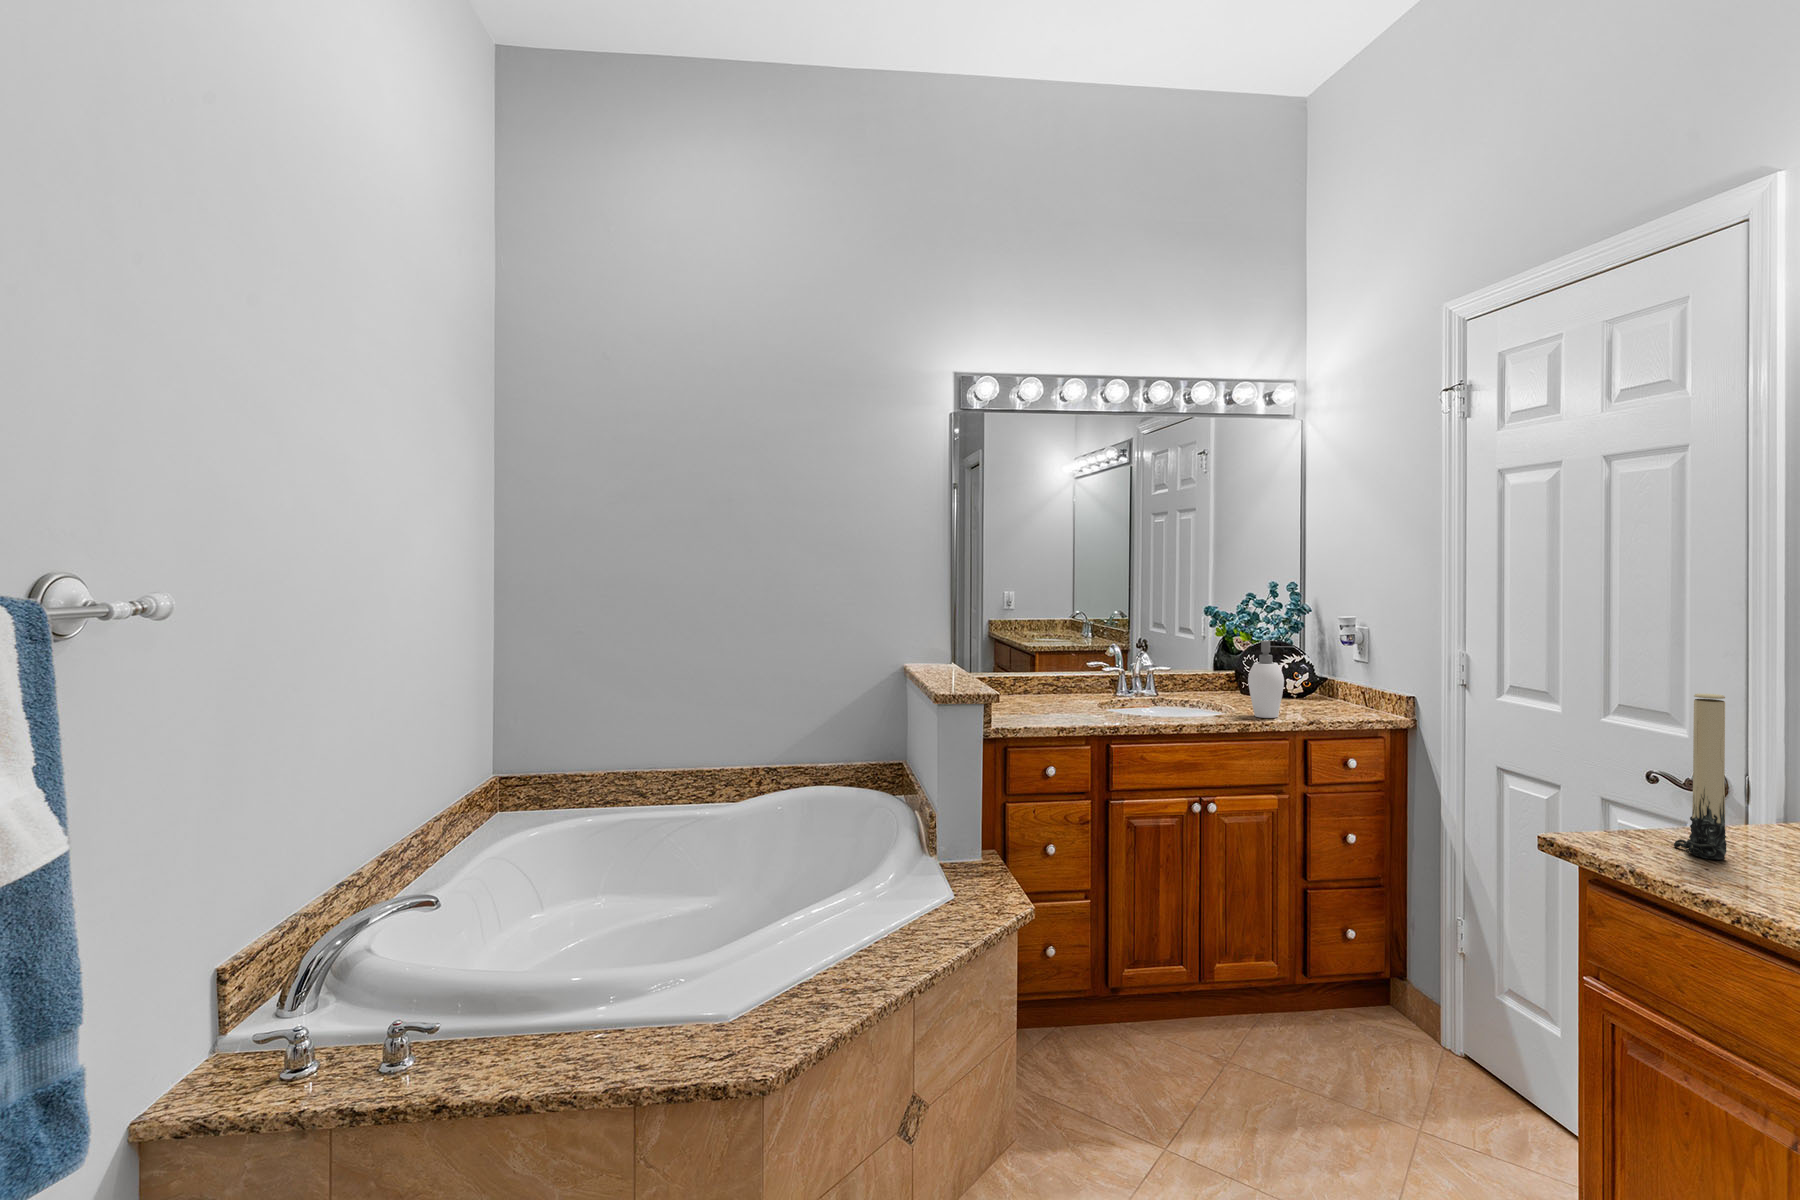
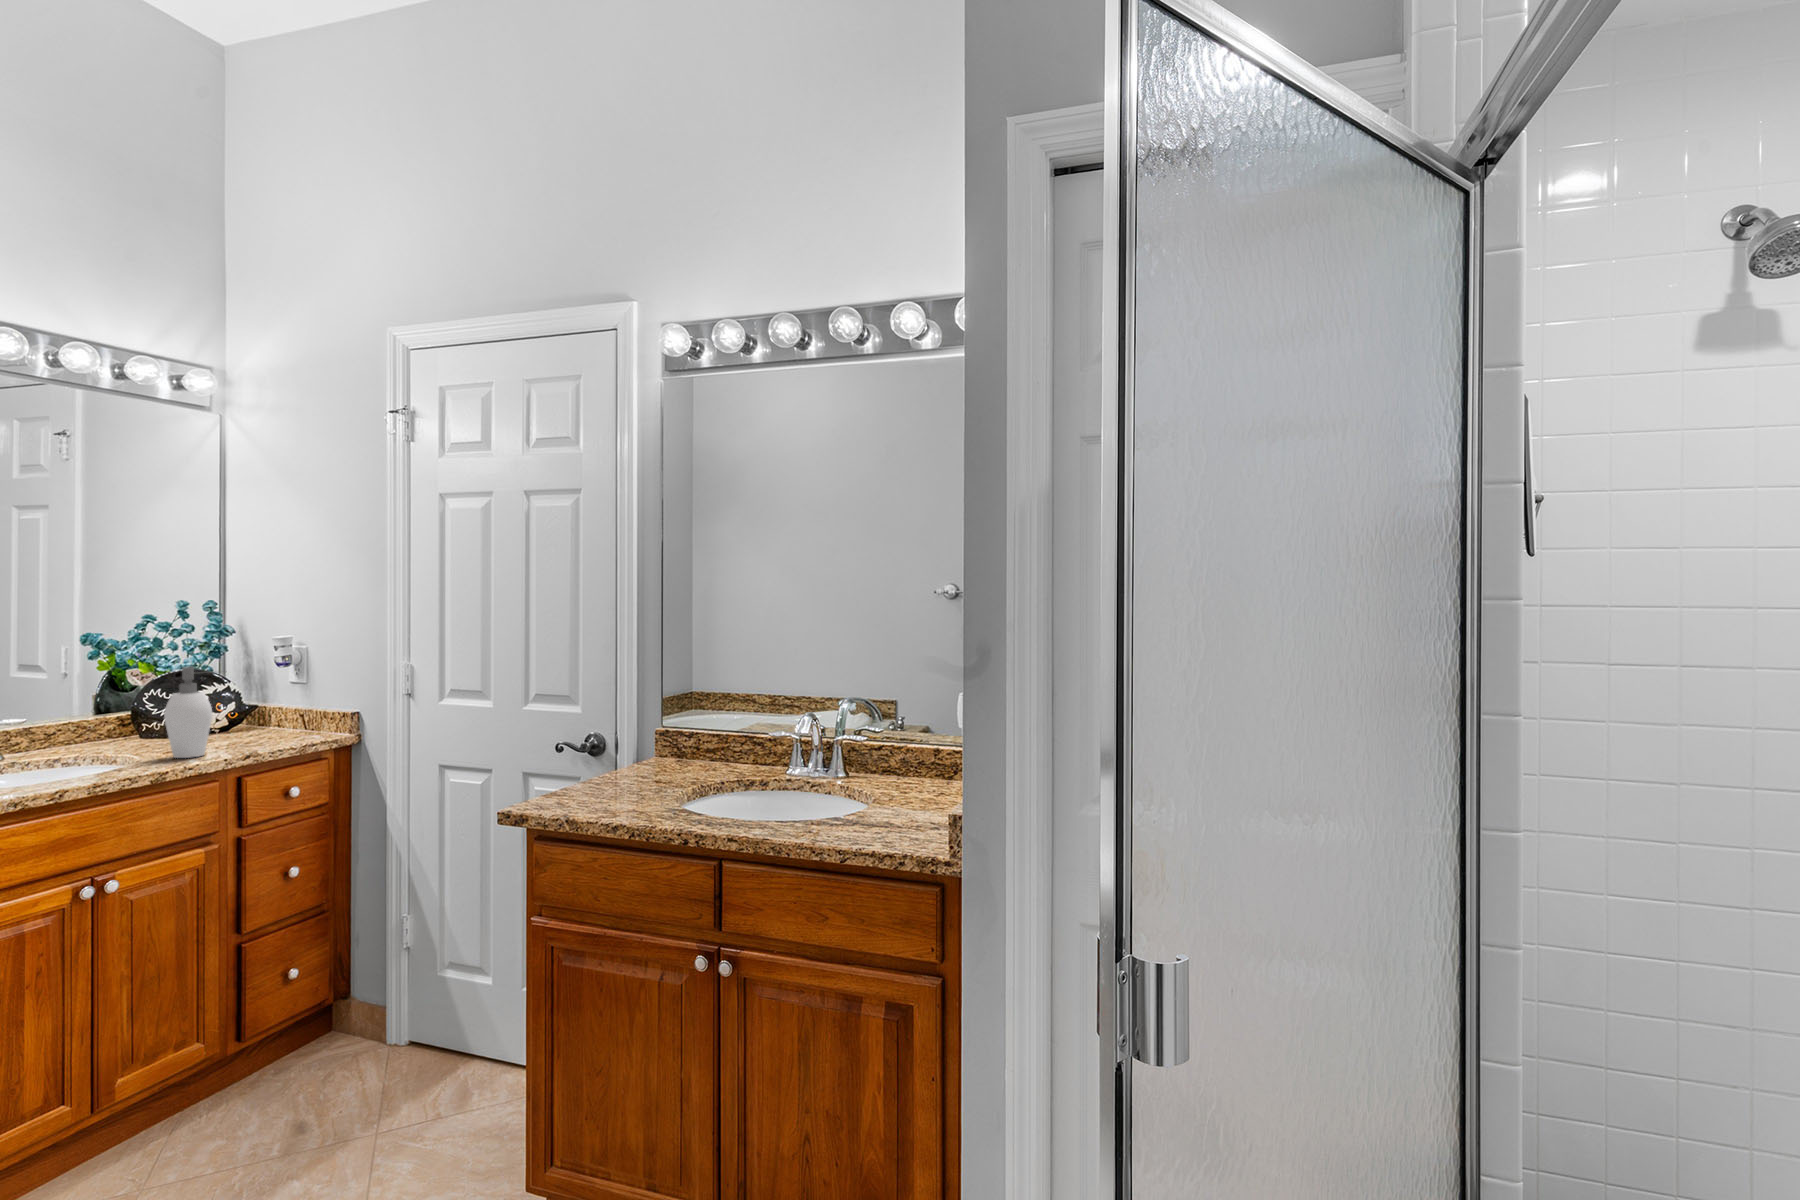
candle: present [1674,694,1727,859] -> none [588,676,620,801]

